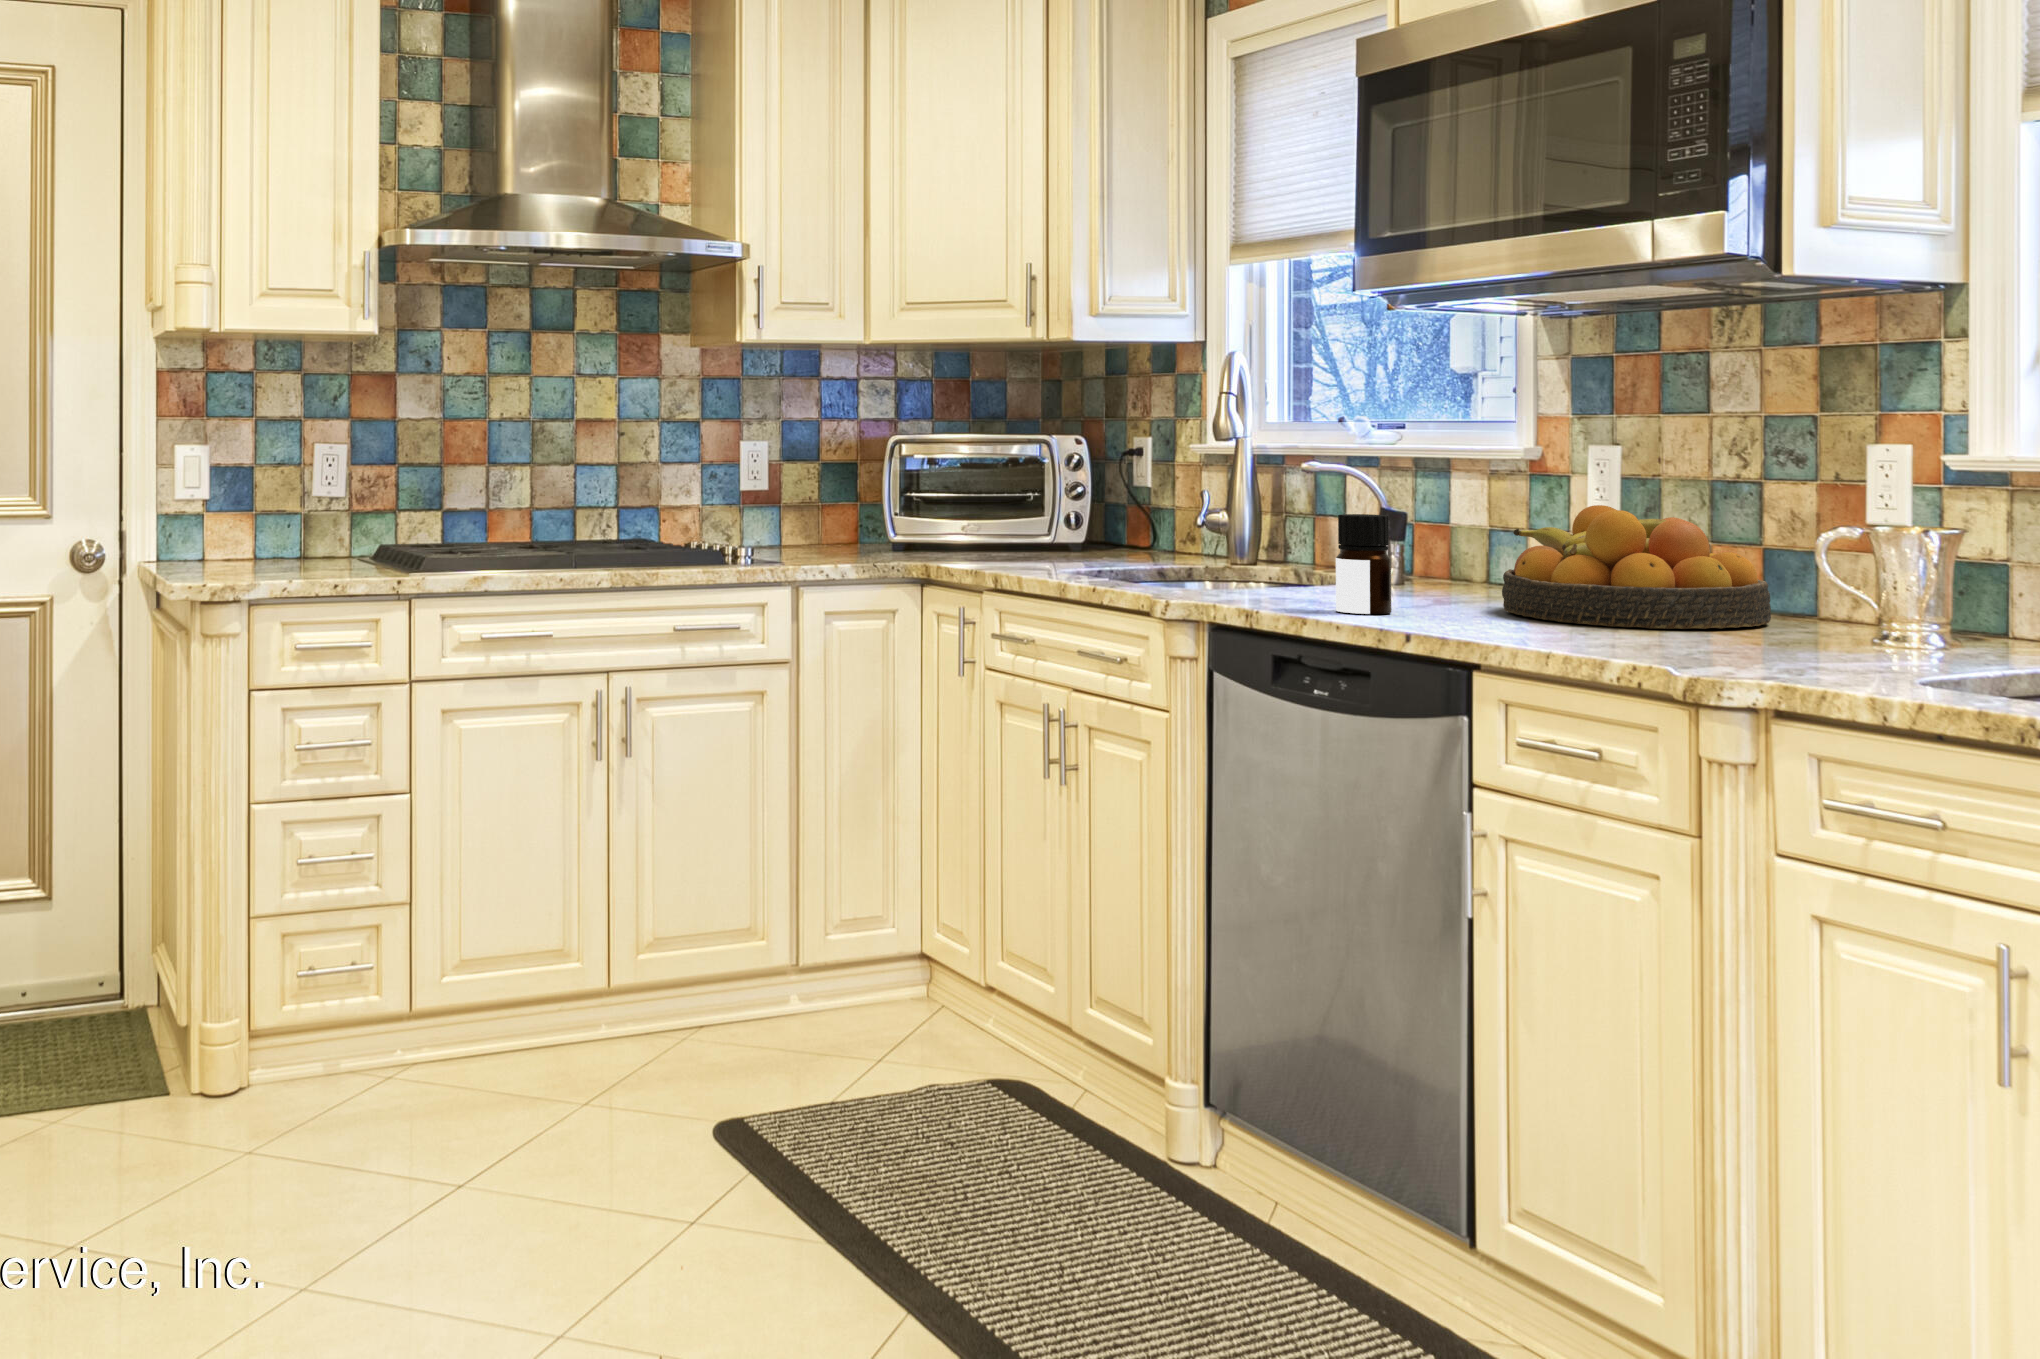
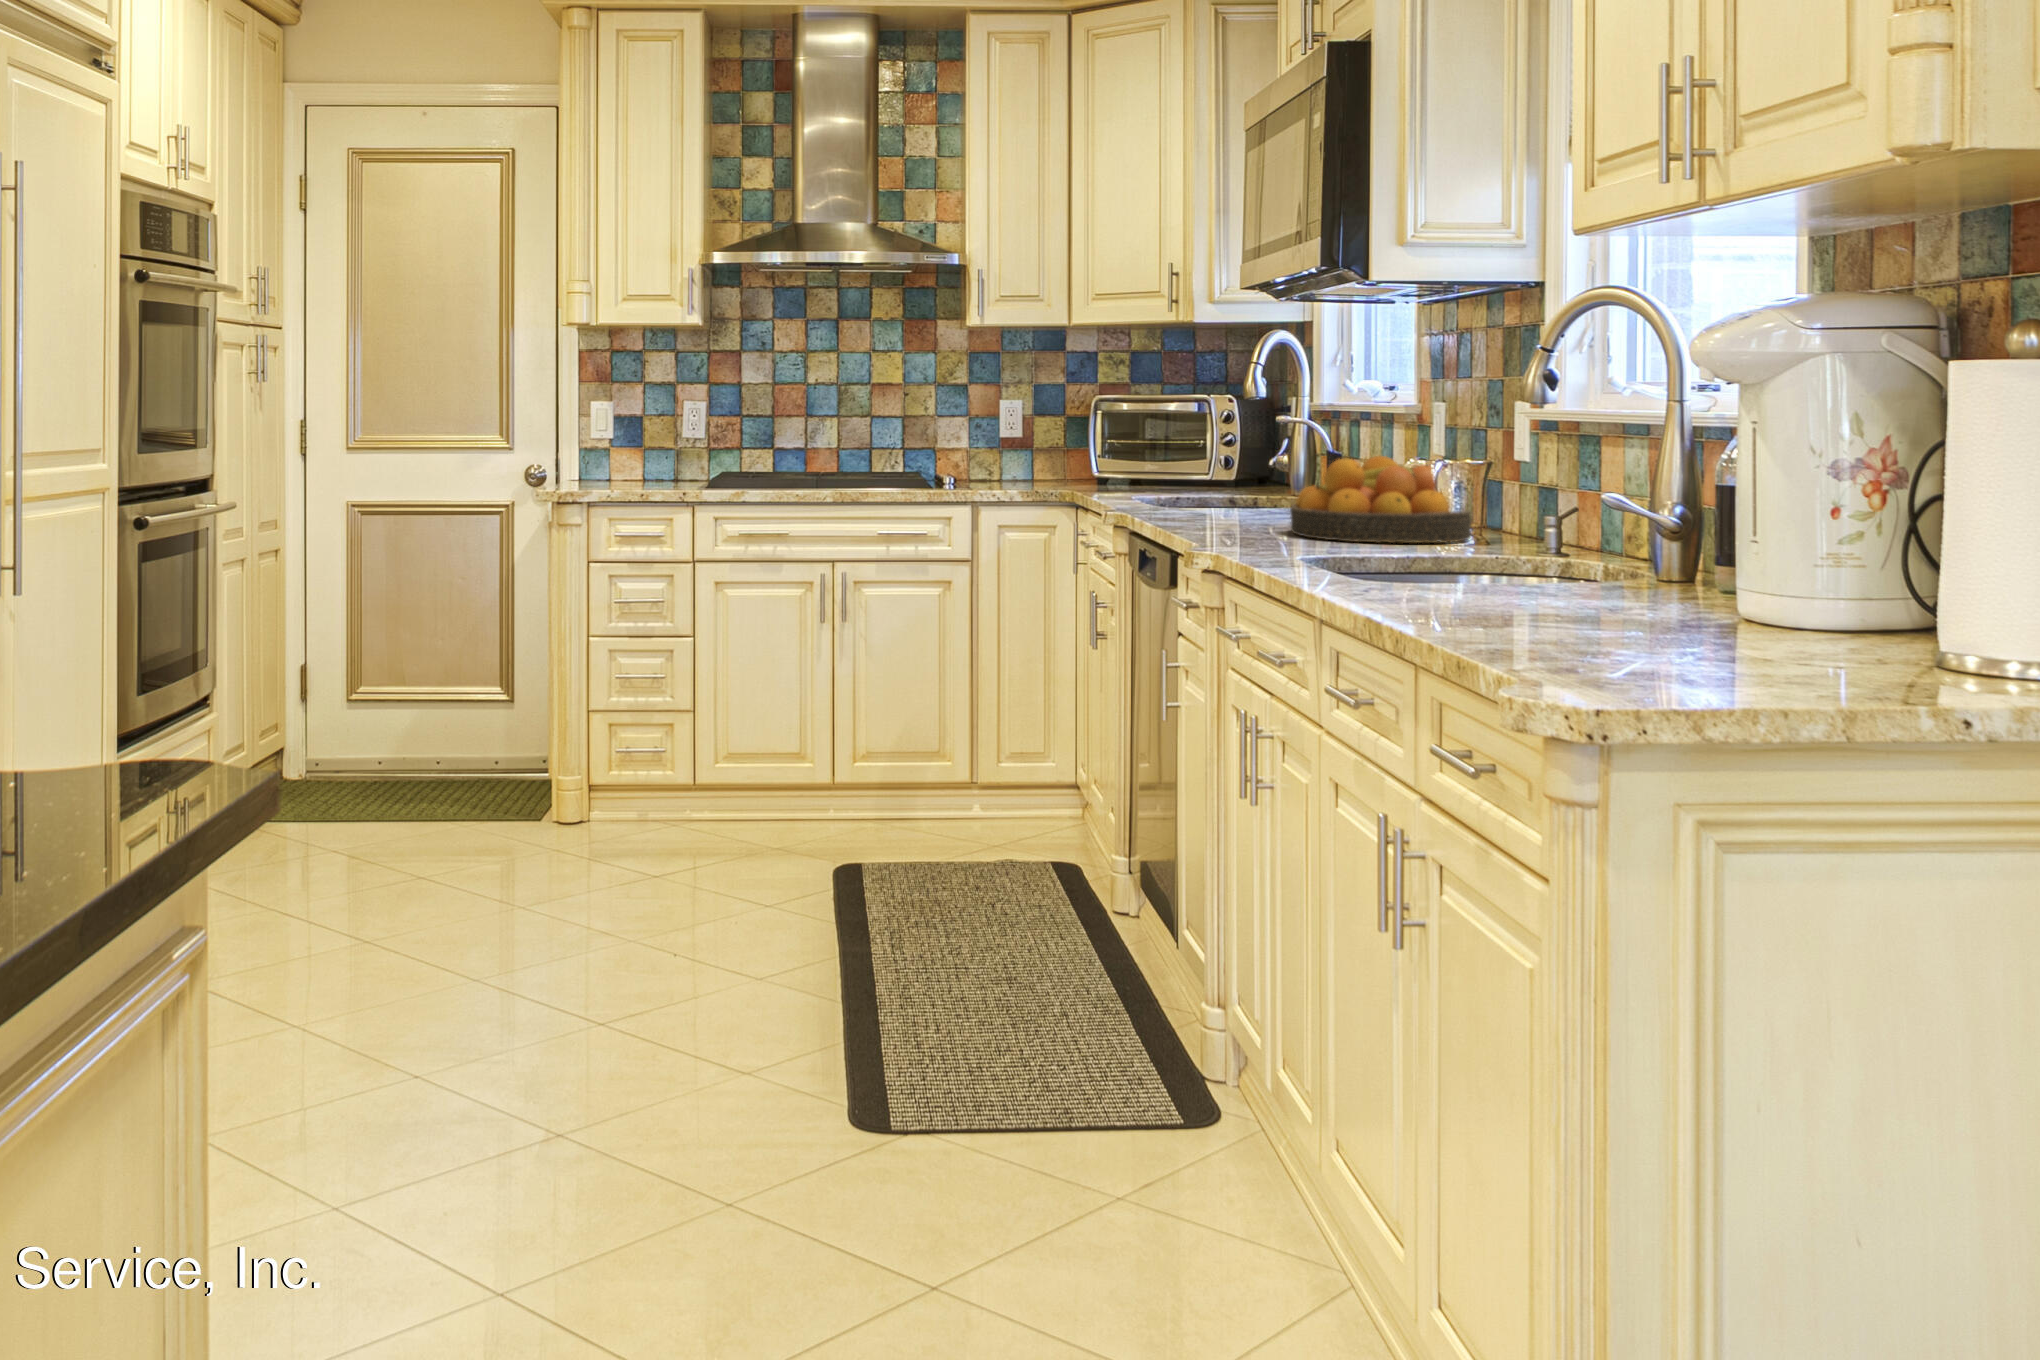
bottle: present [1336,514,1391,614] -> none [1178,458,1216,528]

